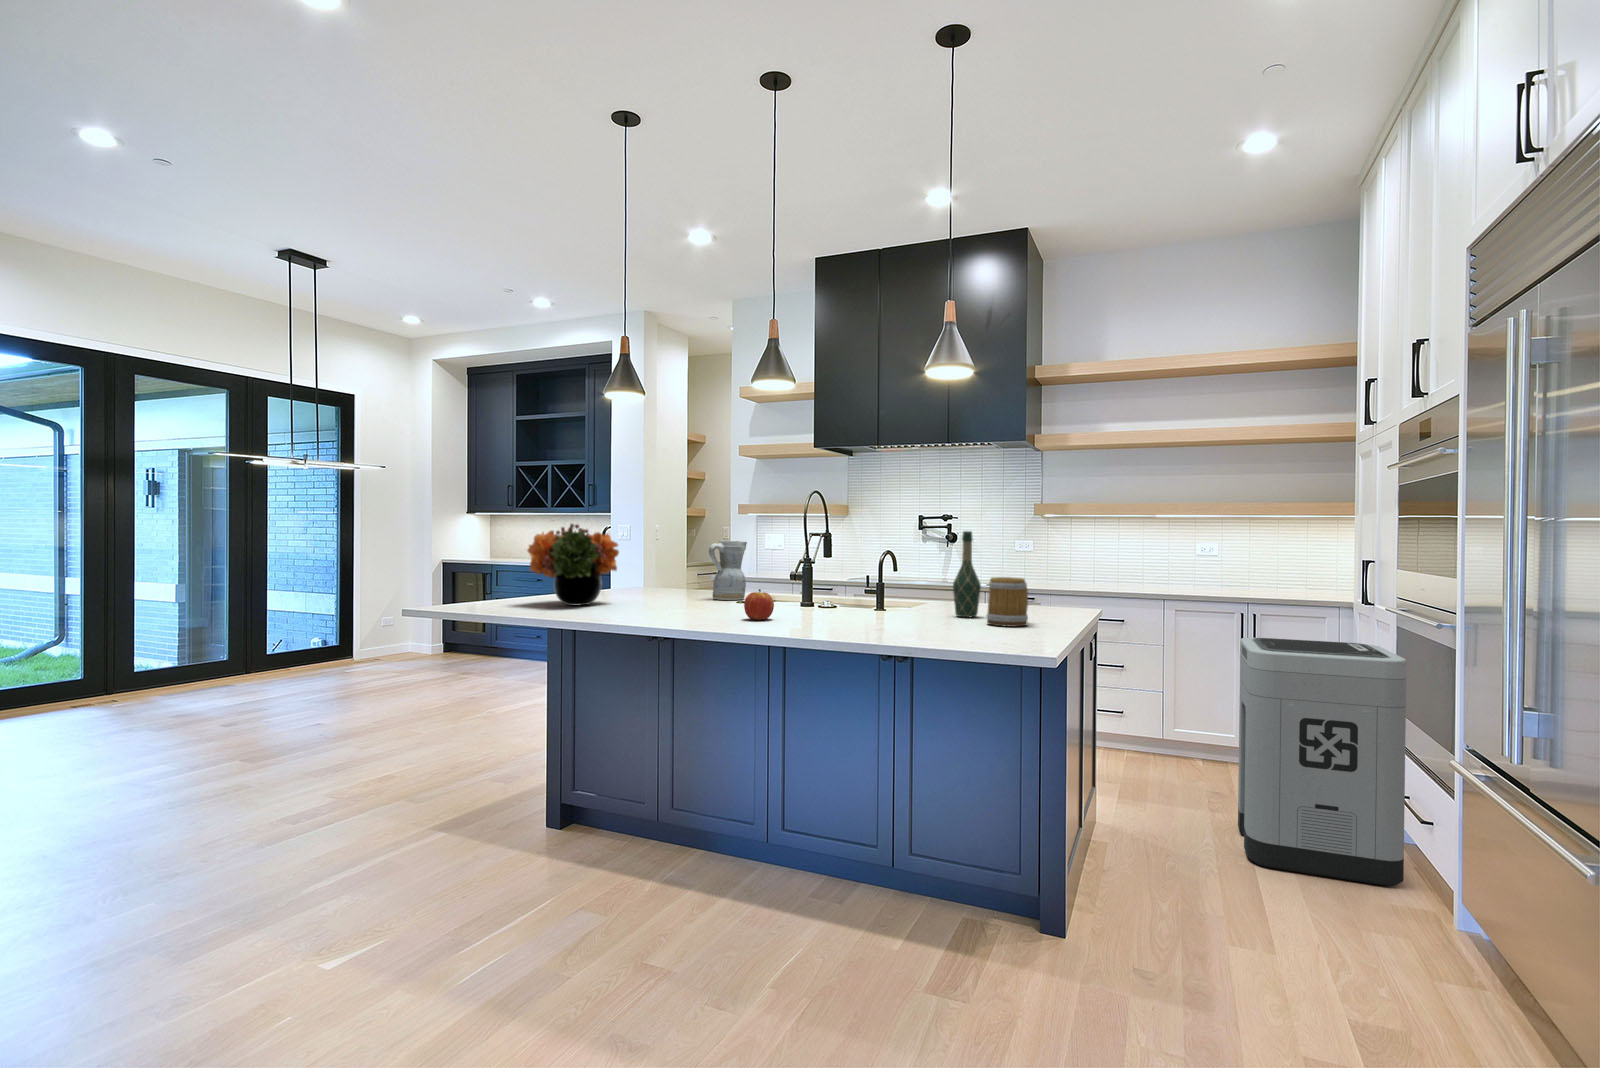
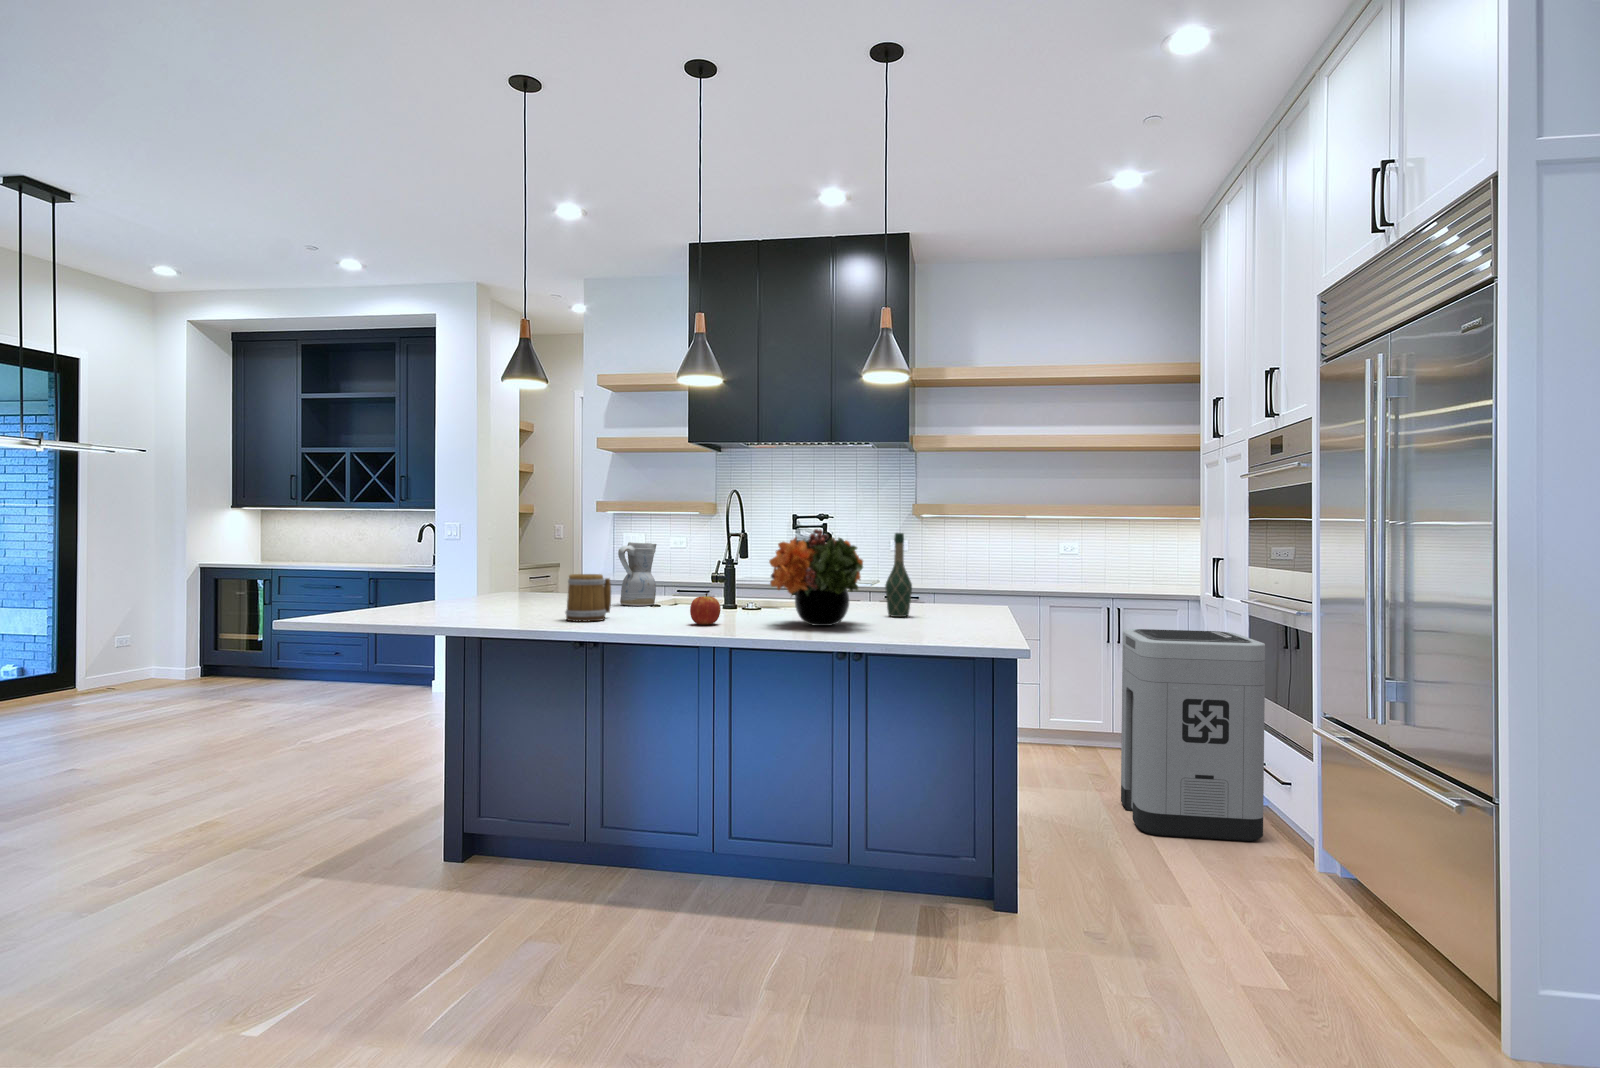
flower arrangement: present [528,524,619,606] -> present [769,529,863,626]
mug: present [986,577,1028,627] -> present [566,574,611,622]

